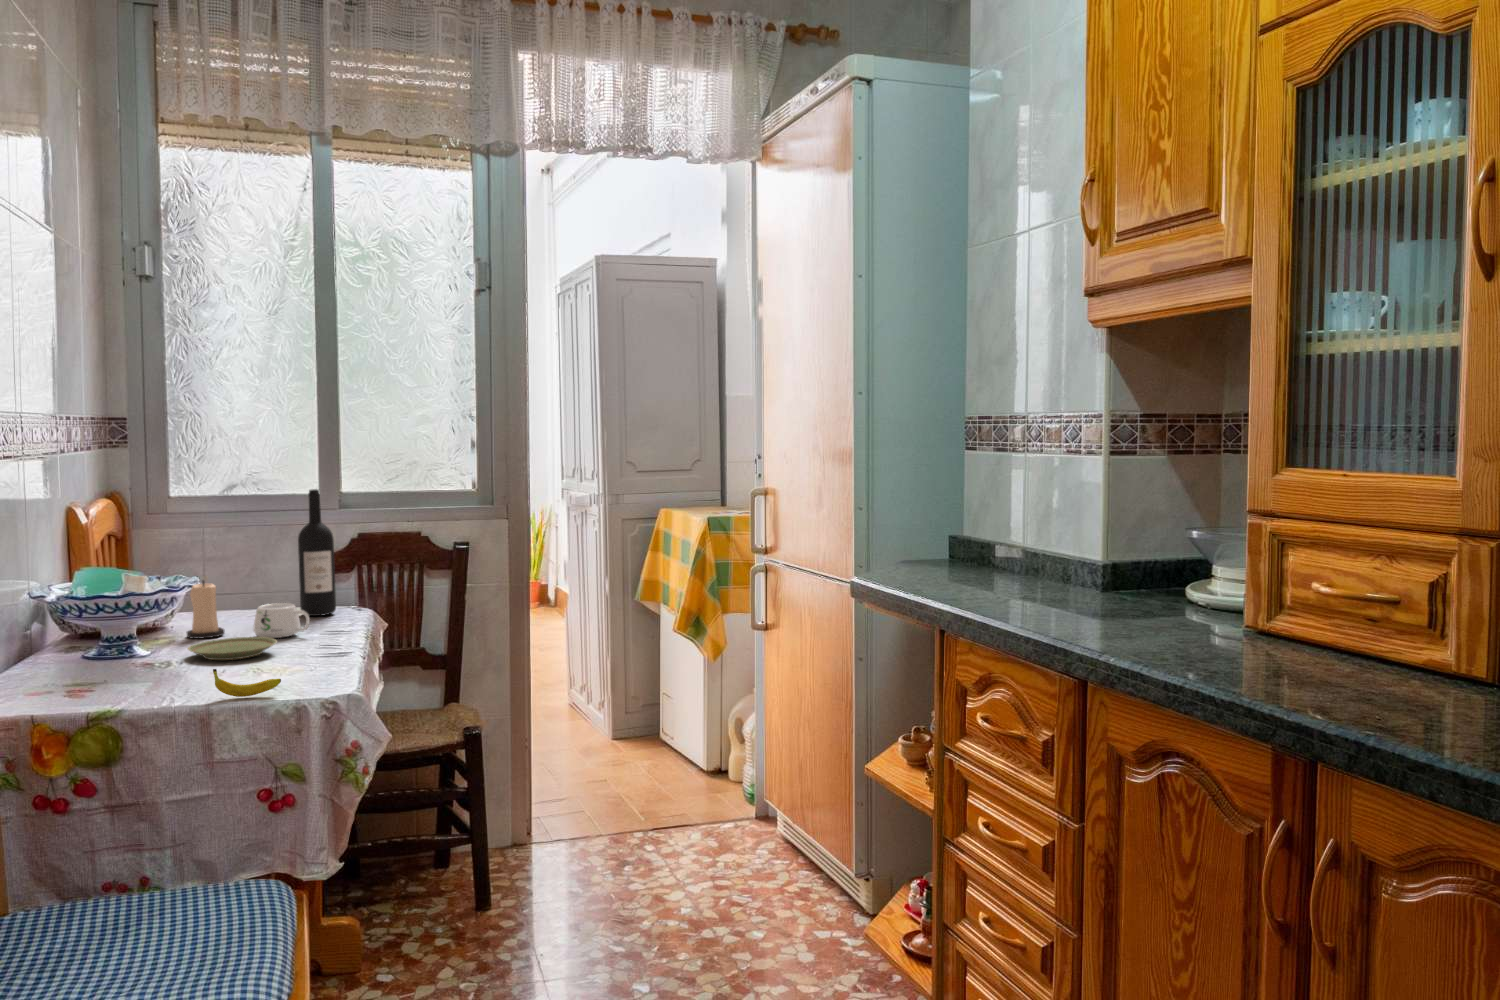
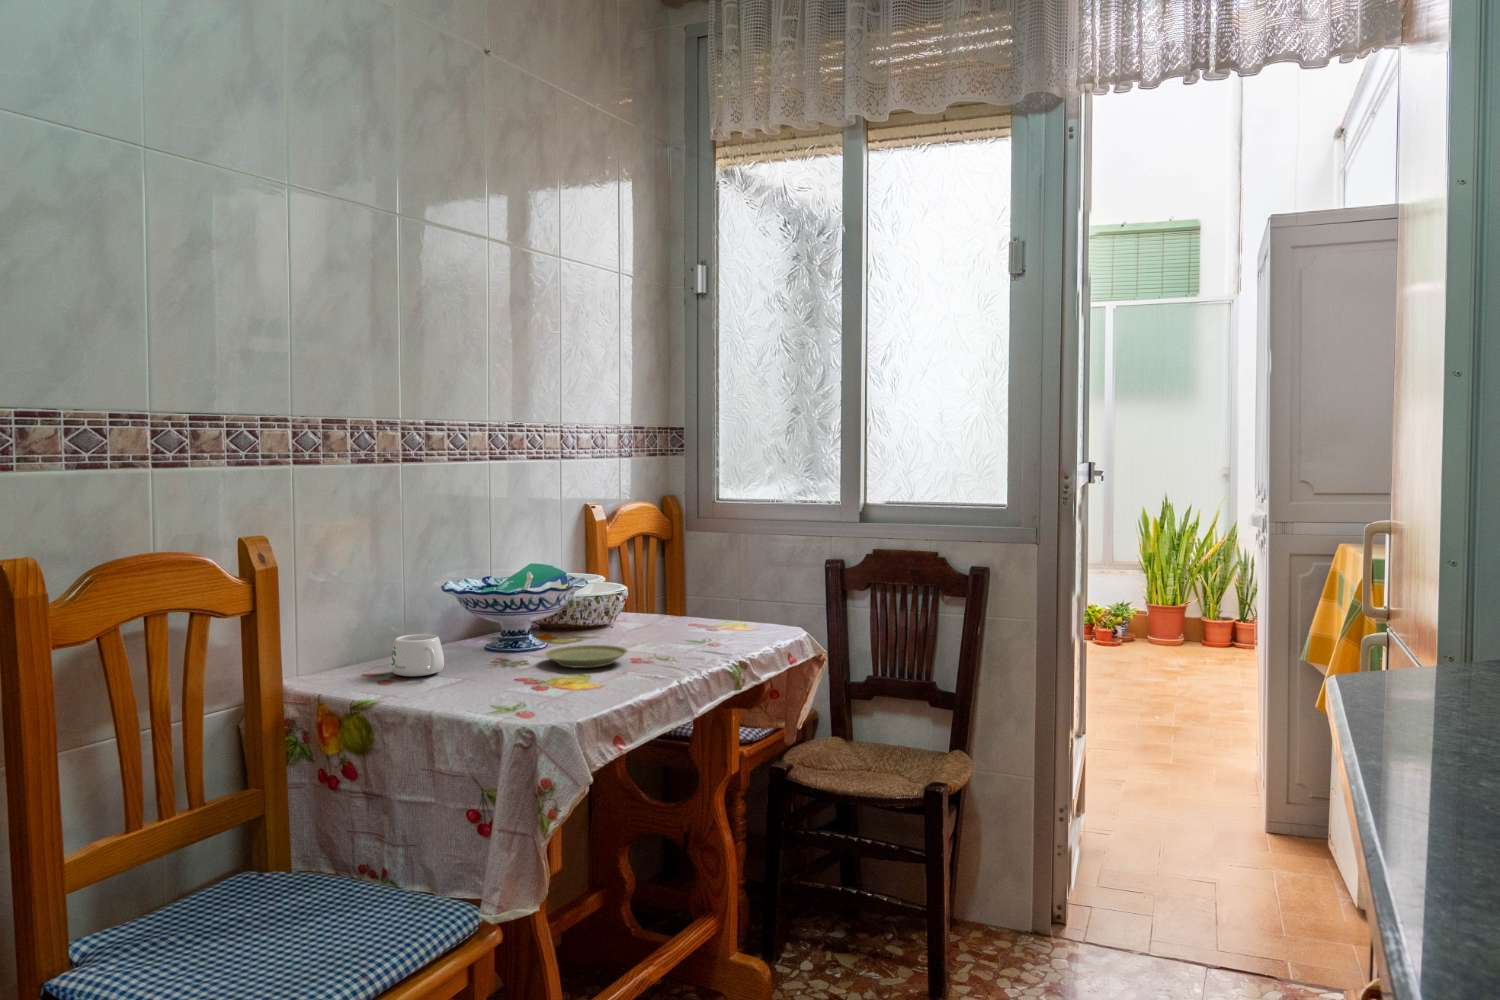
wine bottle: present [298,489,336,616] -> none [745,499,781,634]
candle: present [187,581,225,639] -> none [604,583,638,642]
mug: present [253,603,310,638] -> present [390,634,444,676]
fruit: present [213,669,281,697] -> none [450,674,506,708]

